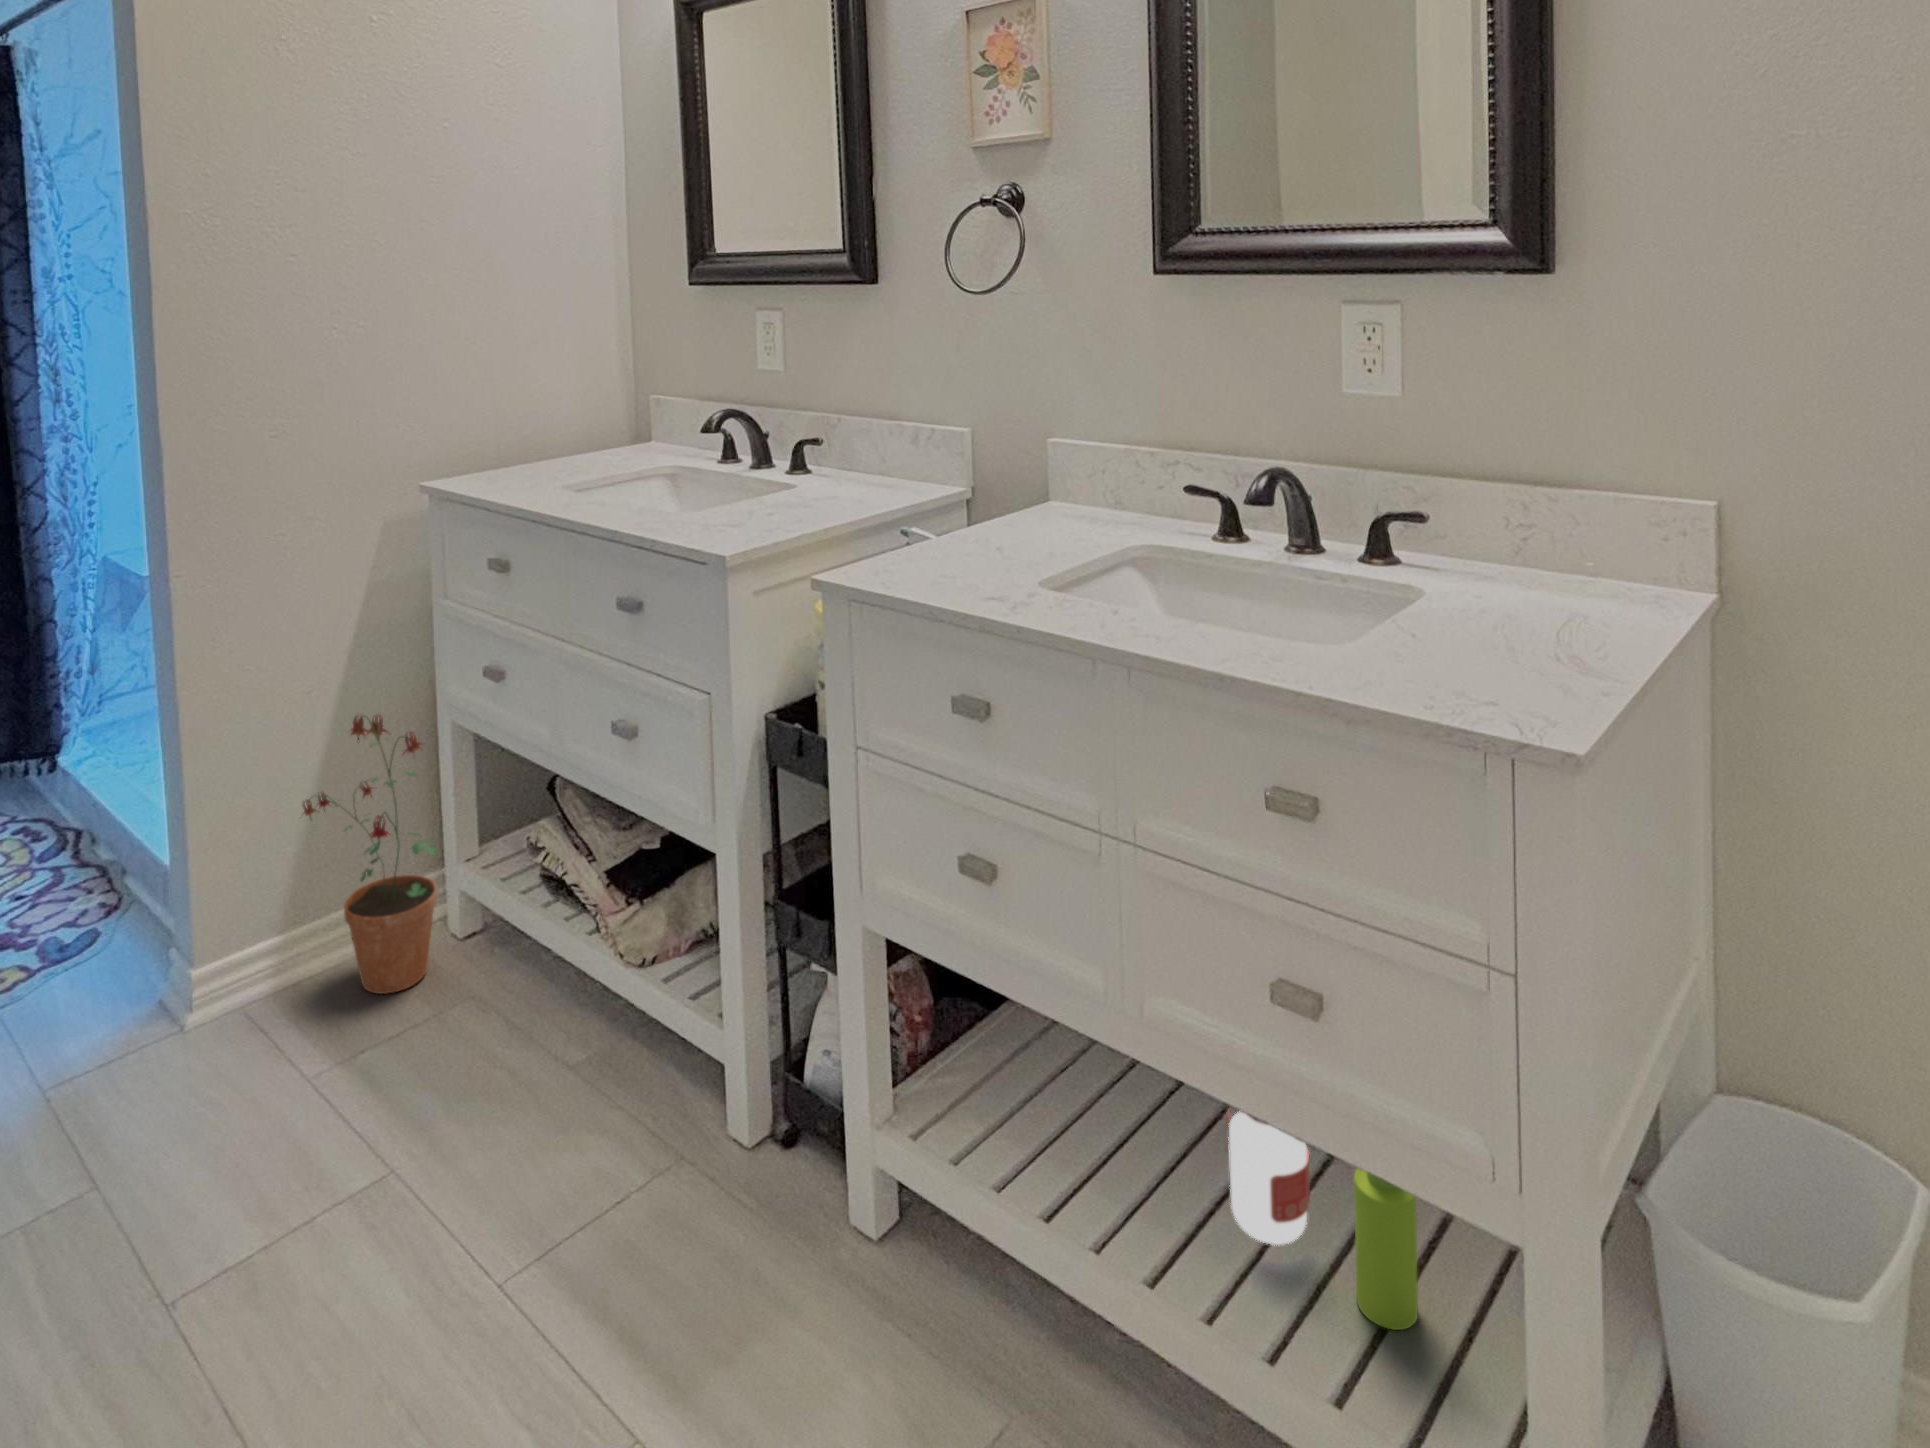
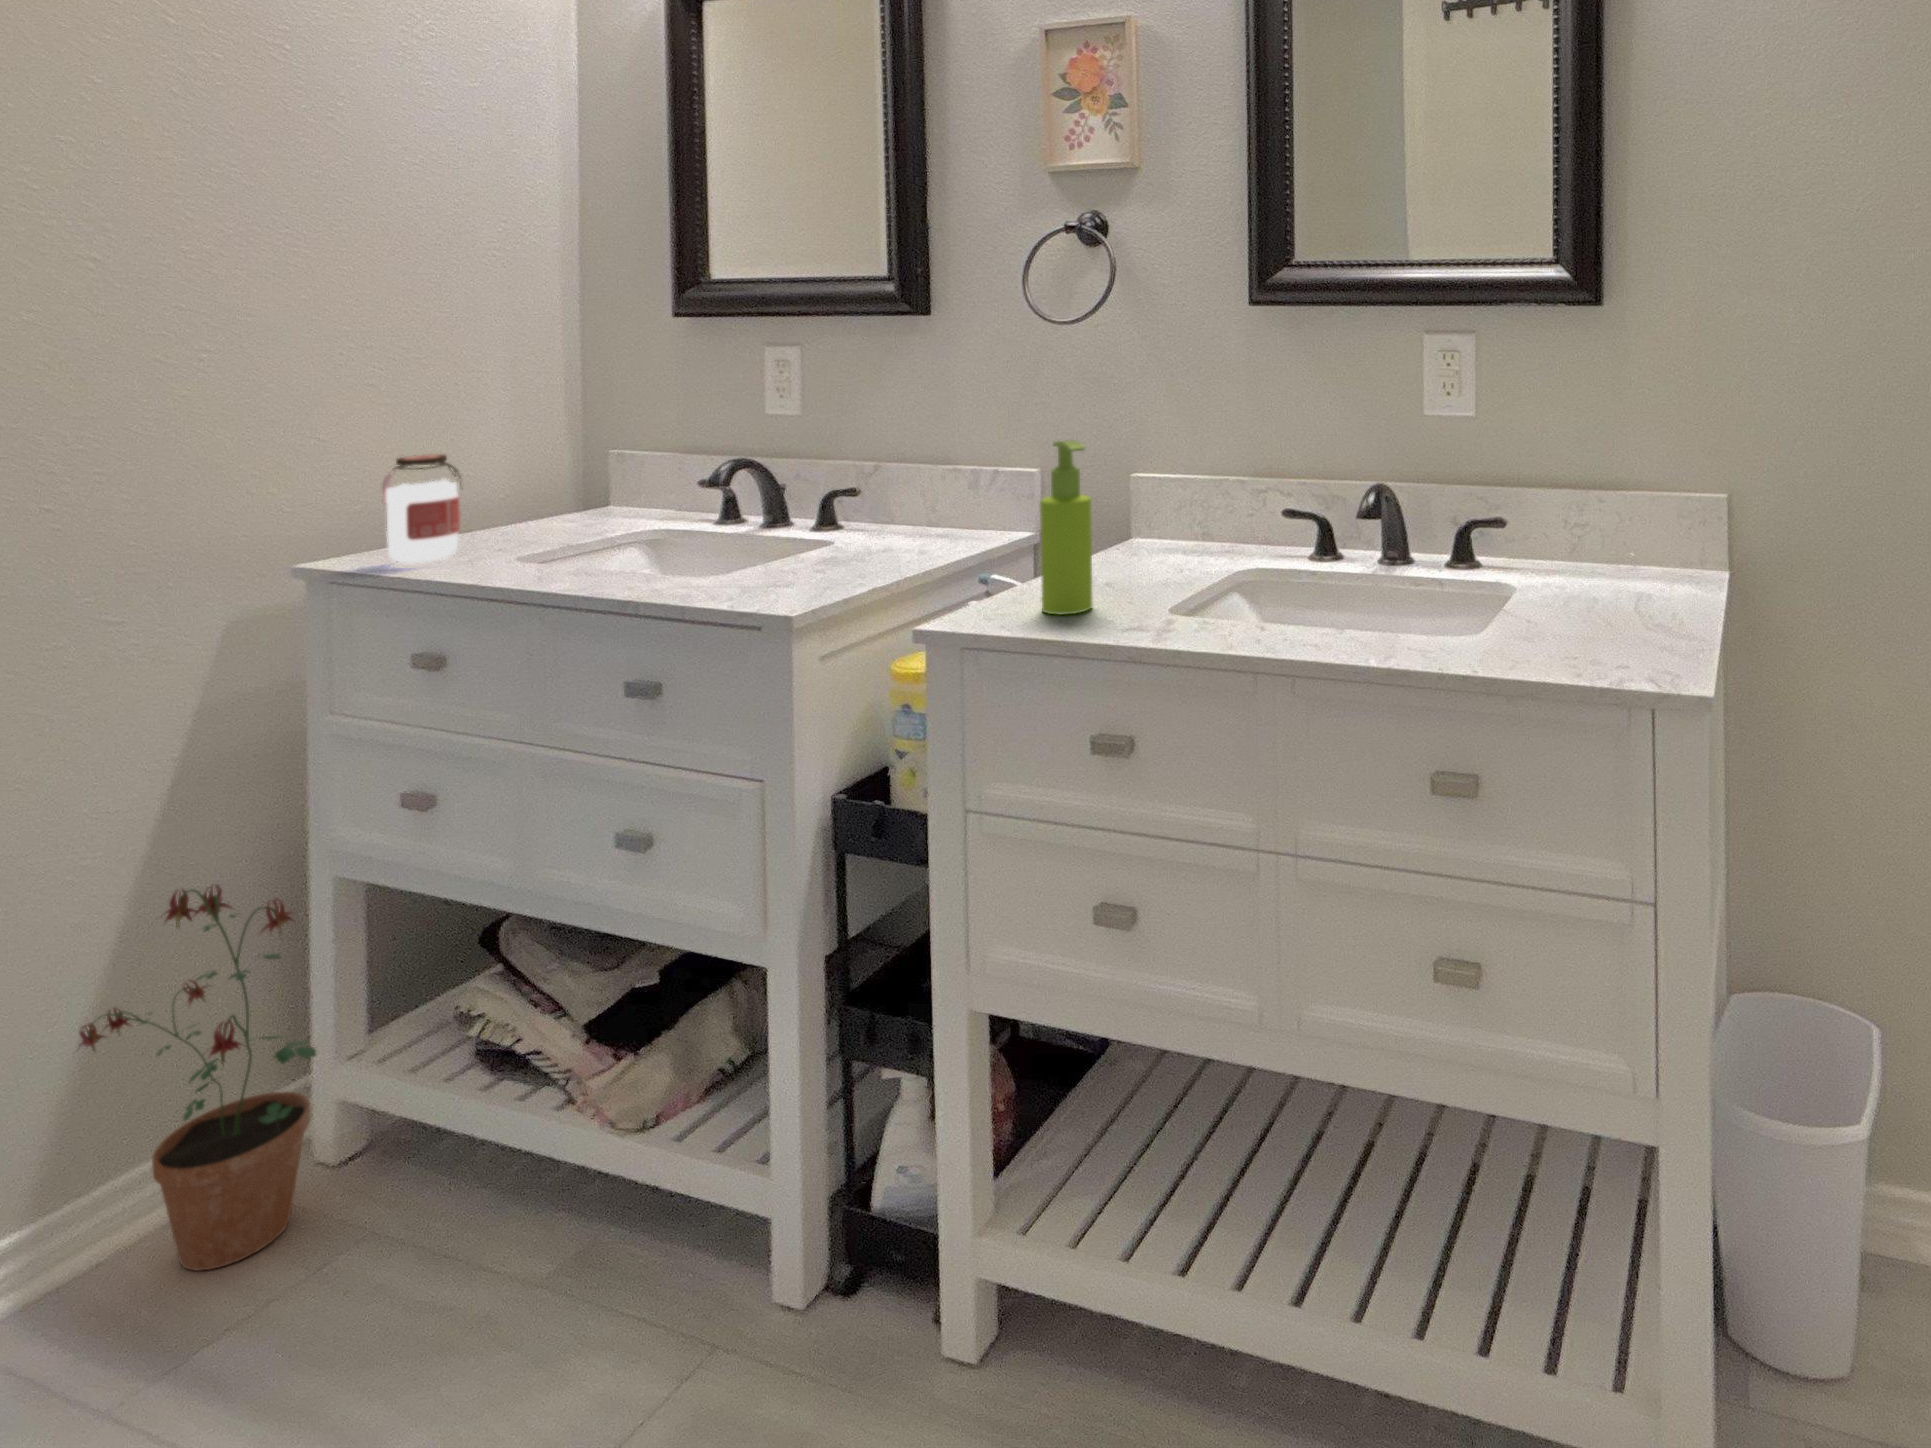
jar: present [1225,1107,1310,1245] -> present [382,454,460,563]
soap dispenser: present [1354,1169,1418,1330] -> present [1040,441,1093,614]

